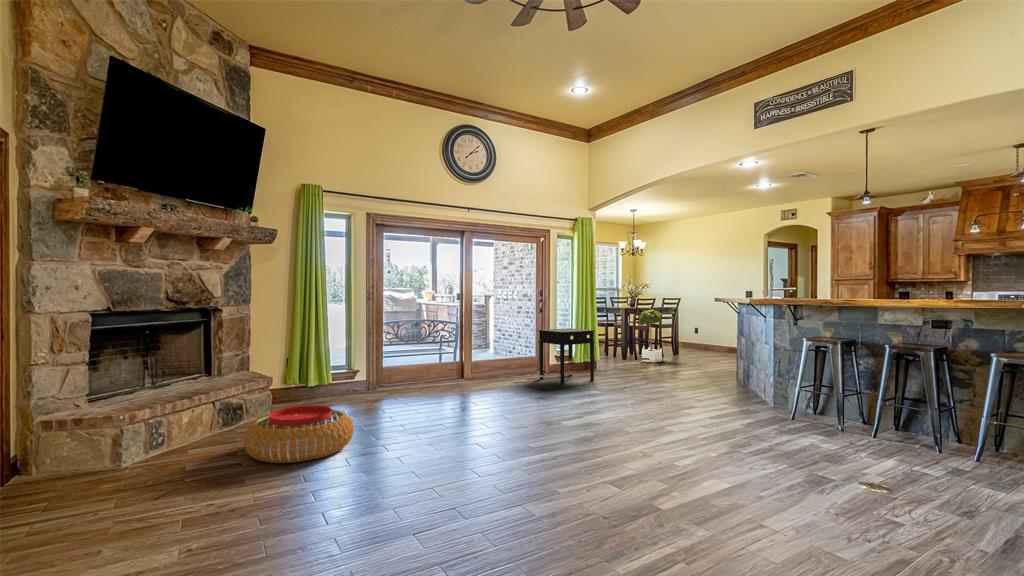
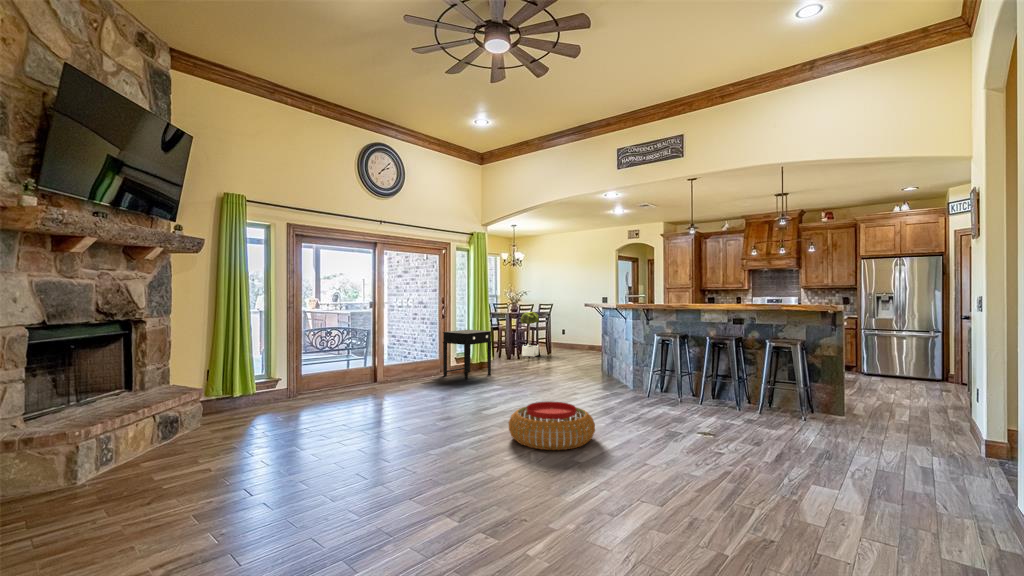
pouf: present [243,406,354,463] -> present [508,402,595,450]

